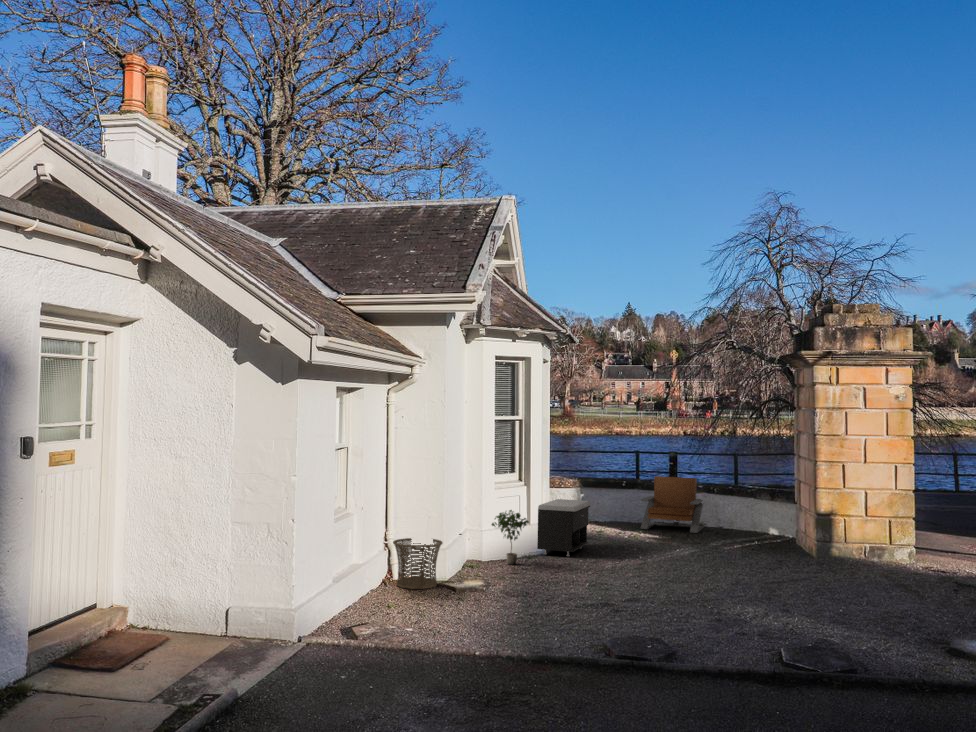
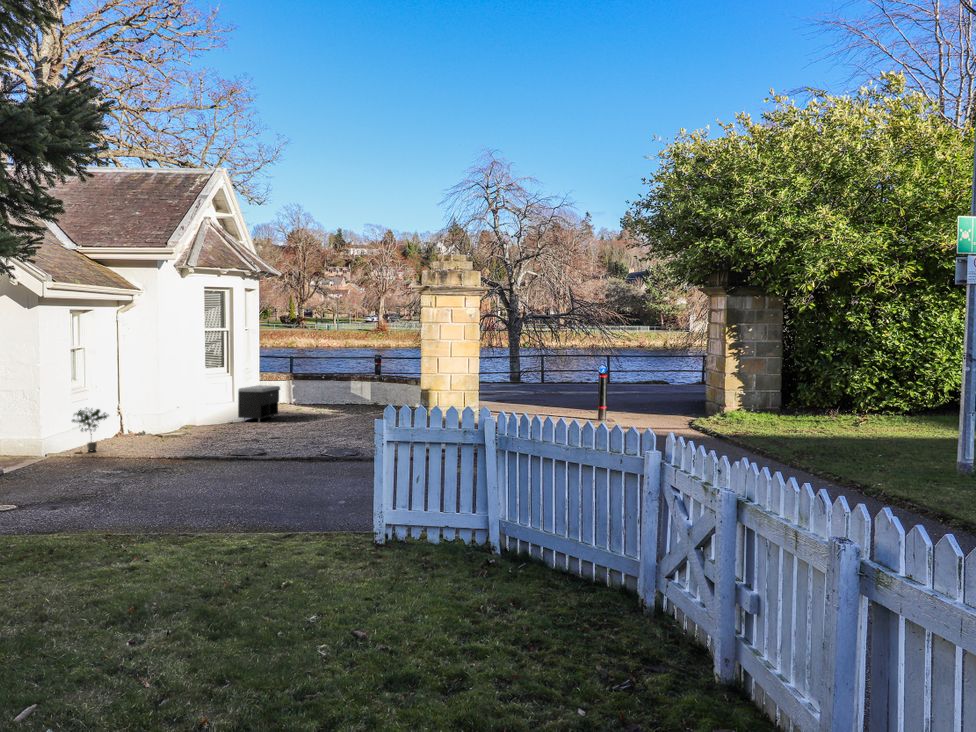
lounge chair: present [641,476,703,533] -> none [329,371,377,408]
potted plant: present [492,510,529,565] -> present [72,407,108,451]
basket: present [393,538,442,589] -> none [122,408,158,439]

